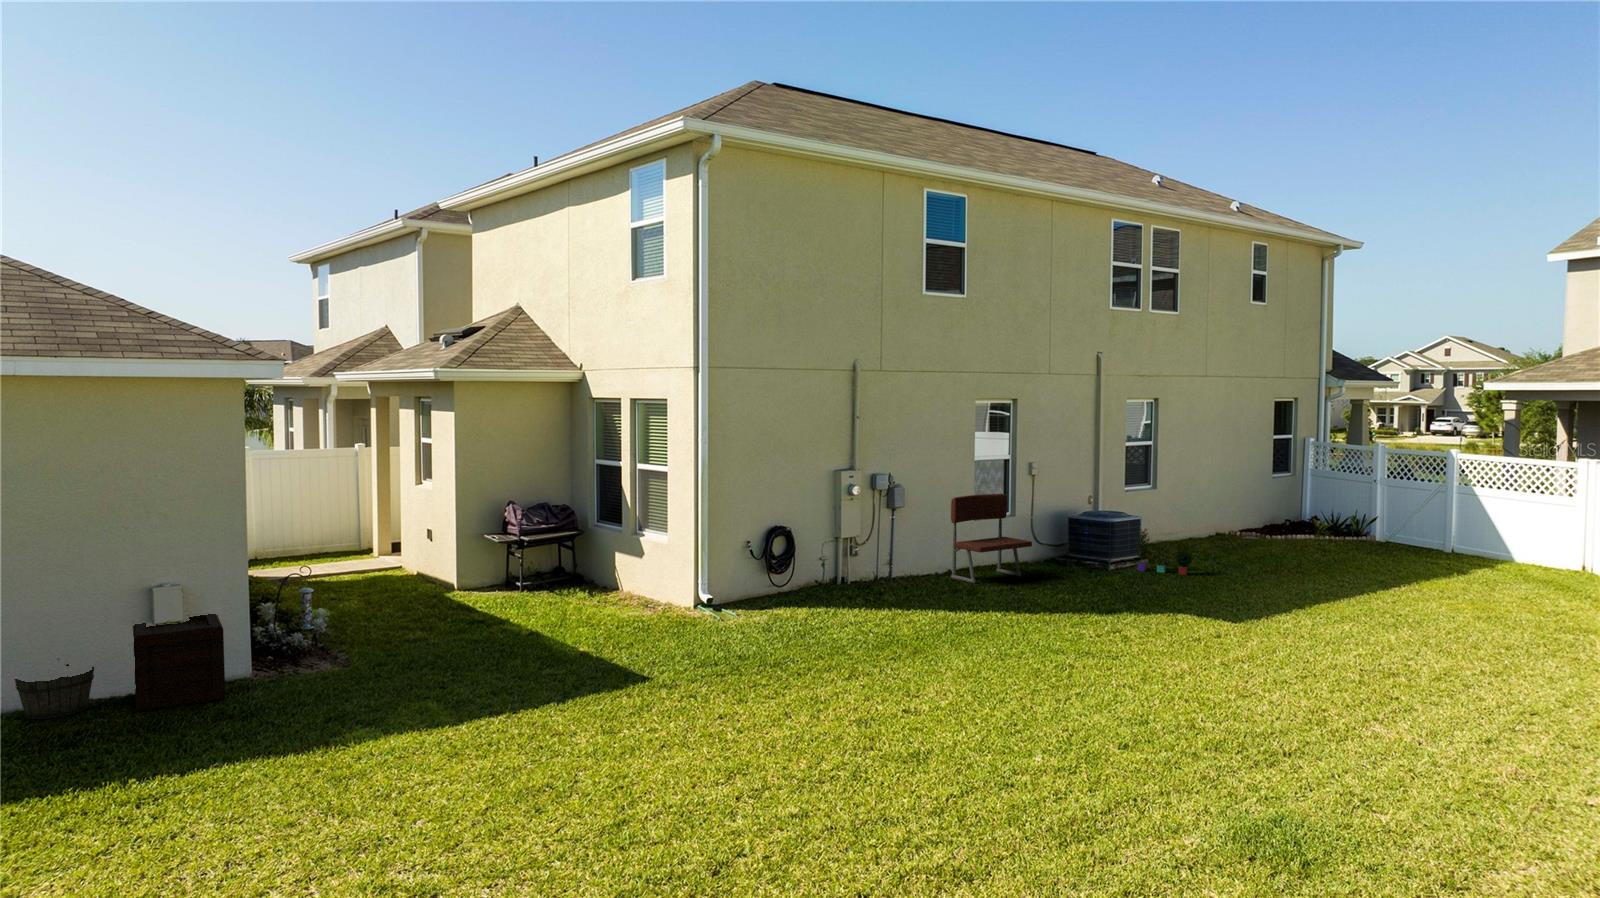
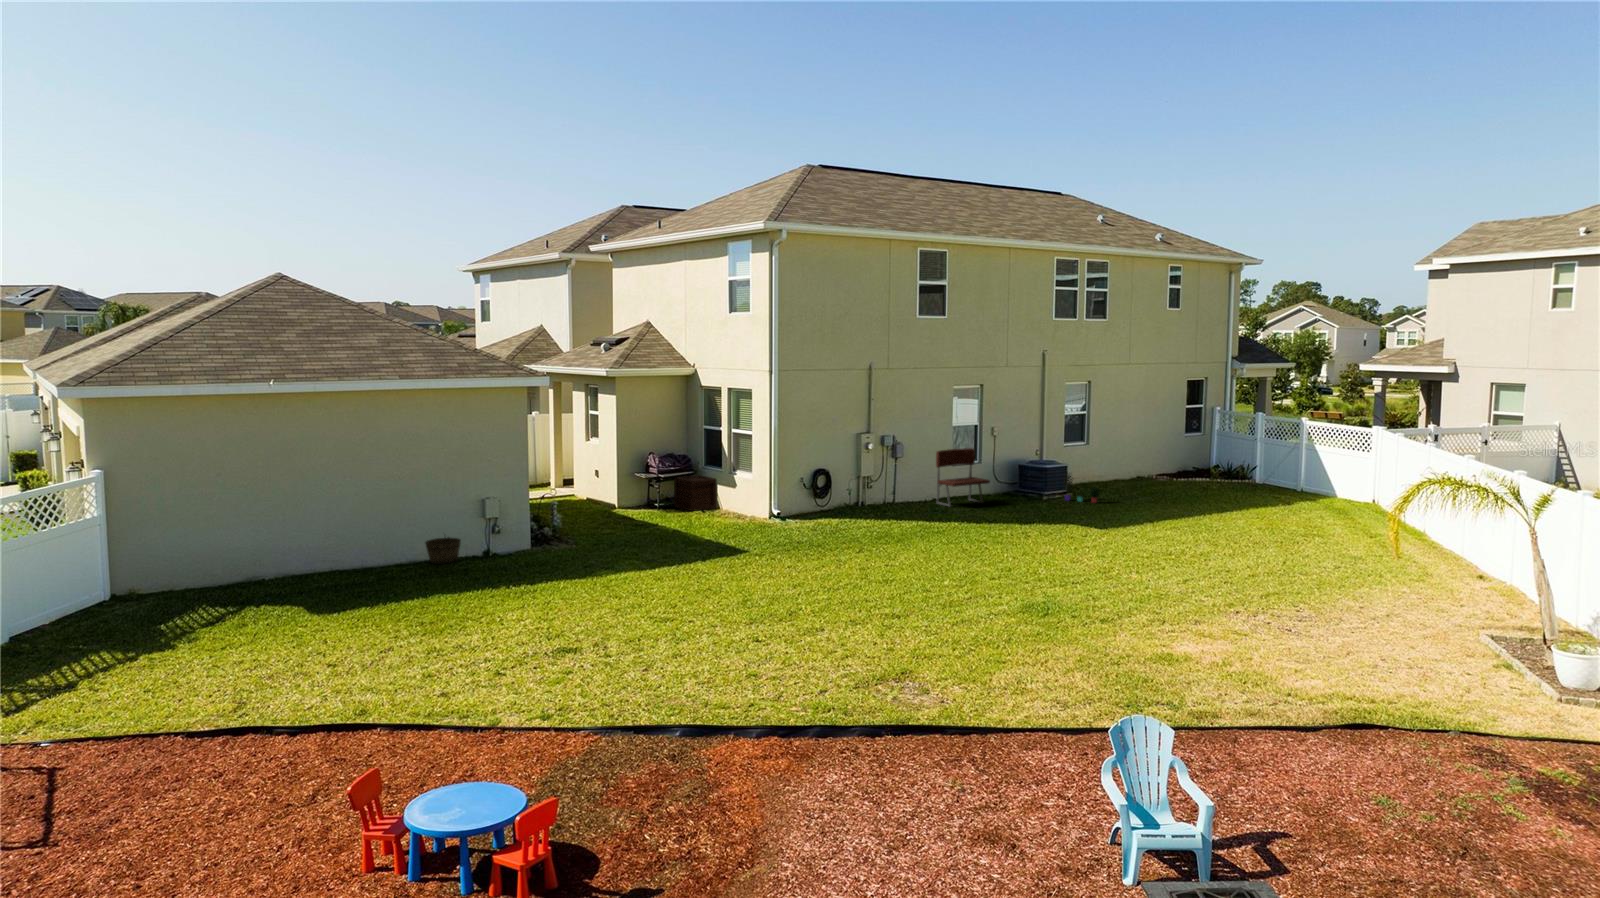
wooden crate: present [133,614,225,712] -> present [674,475,717,511]

